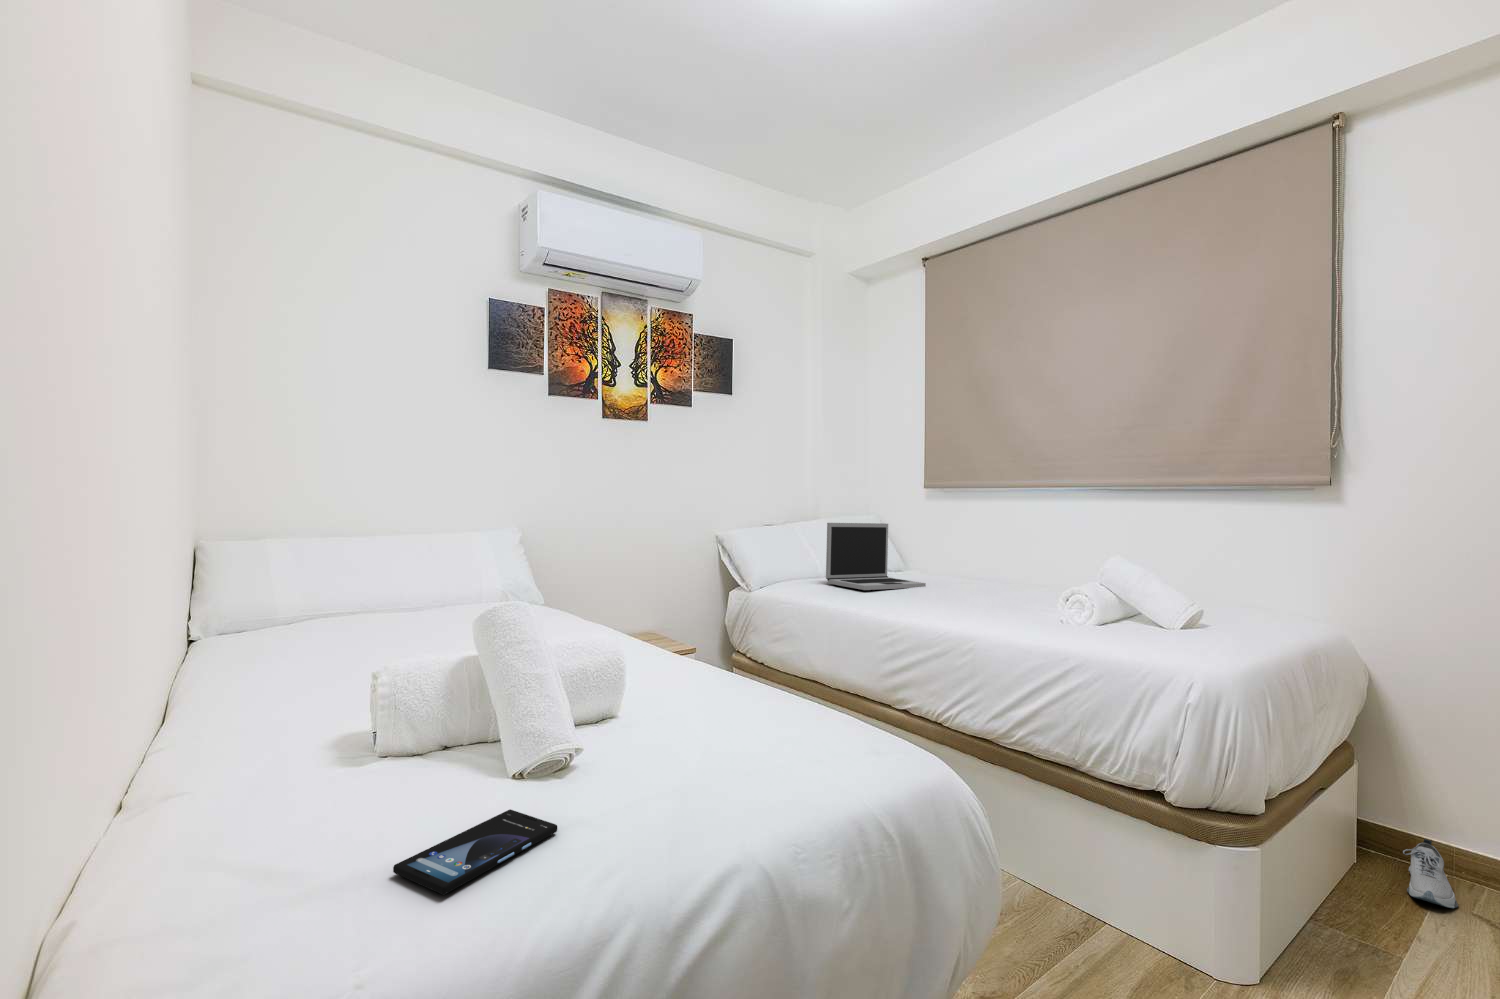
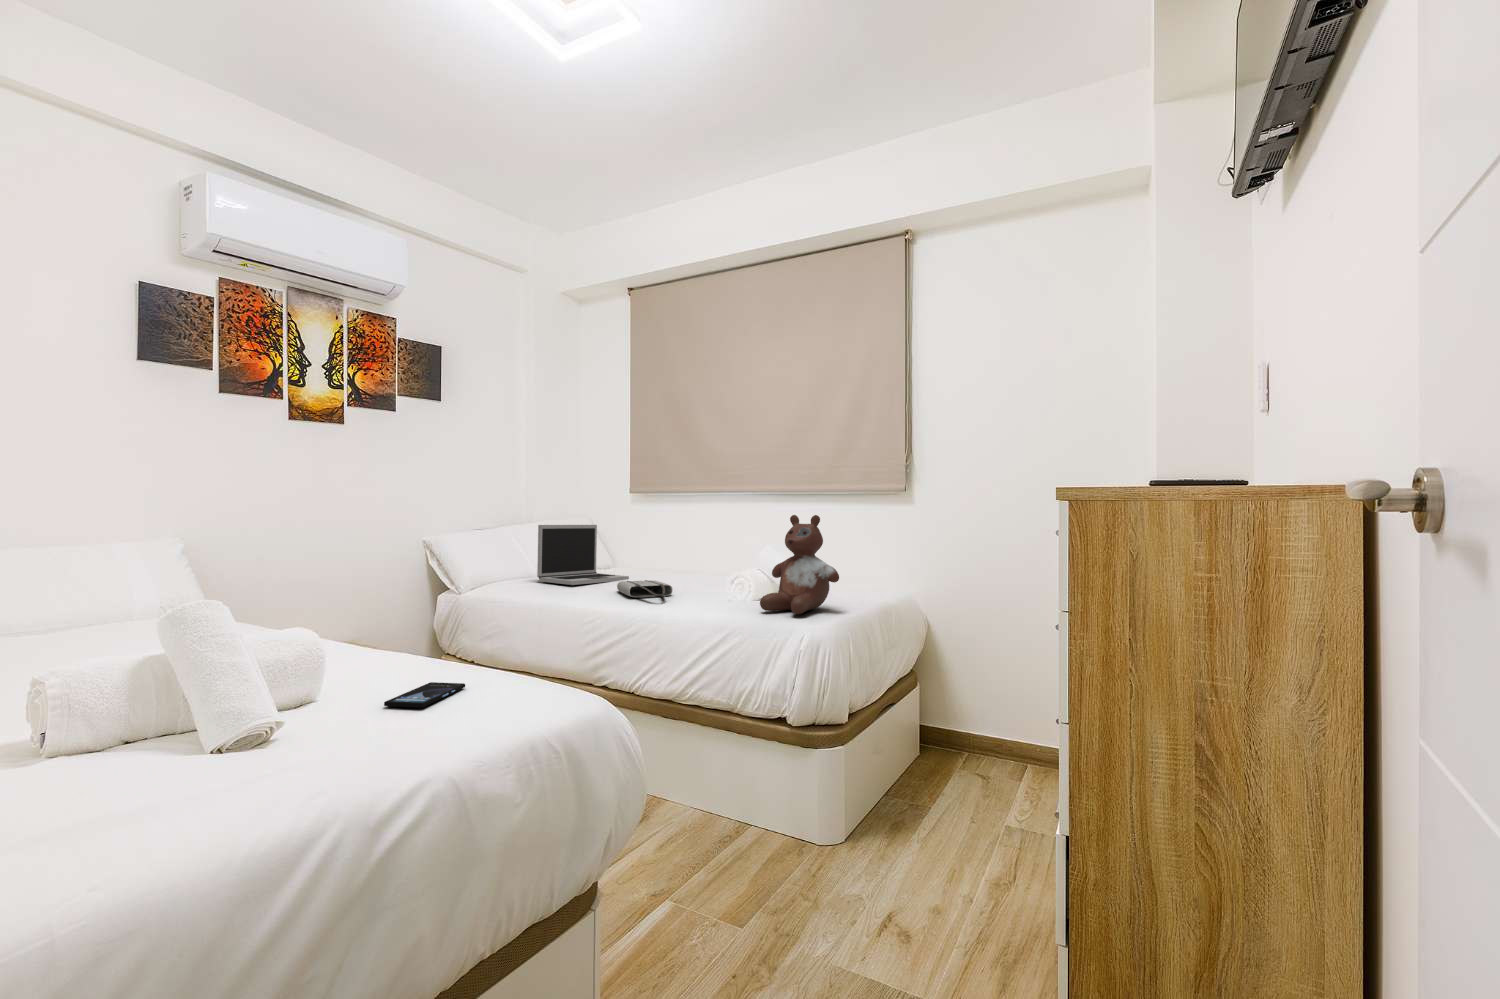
stuffed bear: none [1114,518,1239,653] -> present [760,515,839,614]
tote bag: none [917,590,986,613] -> present [617,580,673,598]
smartphone: present [393,809,557,895] -> present [384,682,465,708]
shoe: present [1403,839,1458,908] -> none [944,730,970,772]

